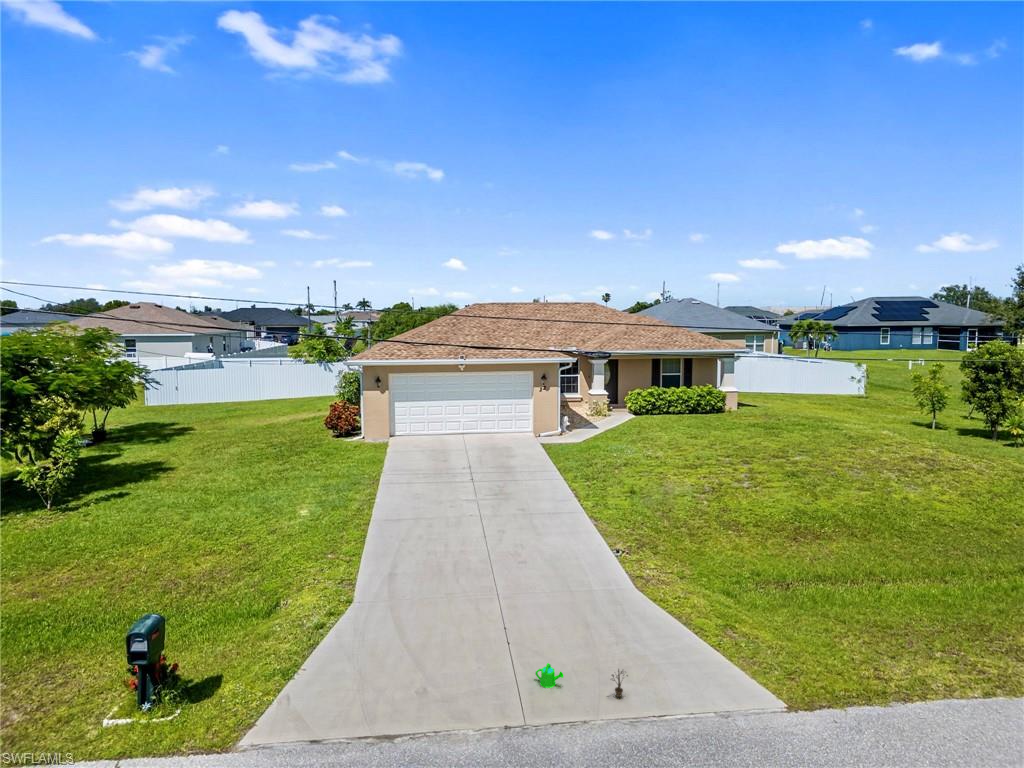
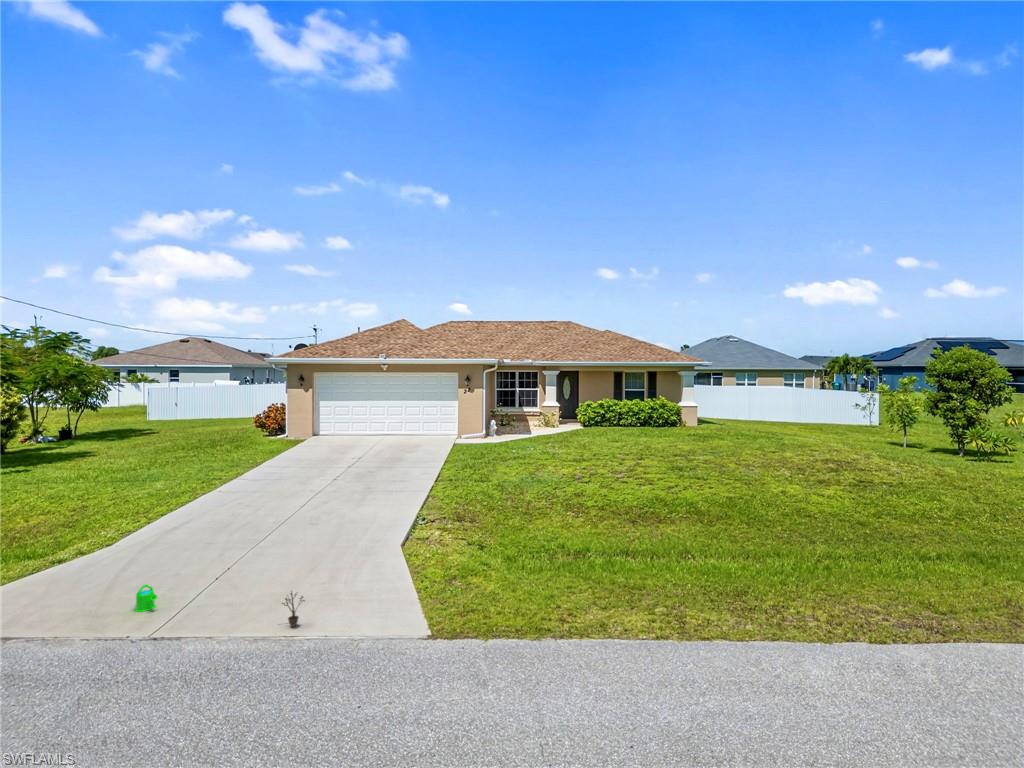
decorative plant: present [612,669,624,697] -> present [282,592,305,626]

